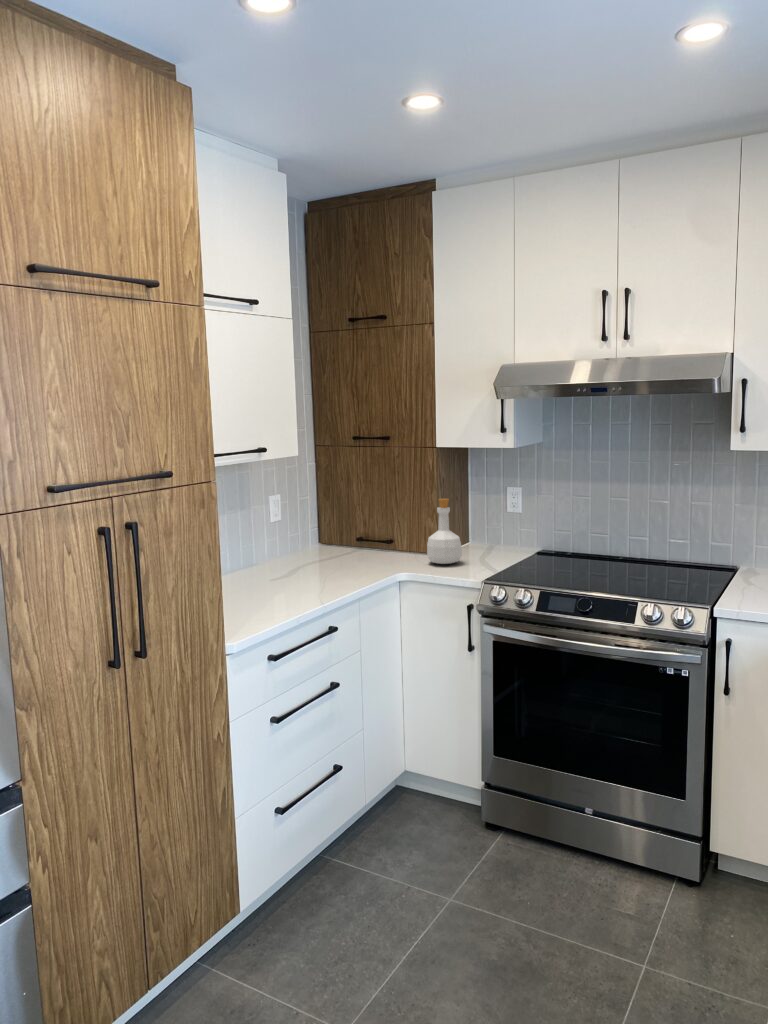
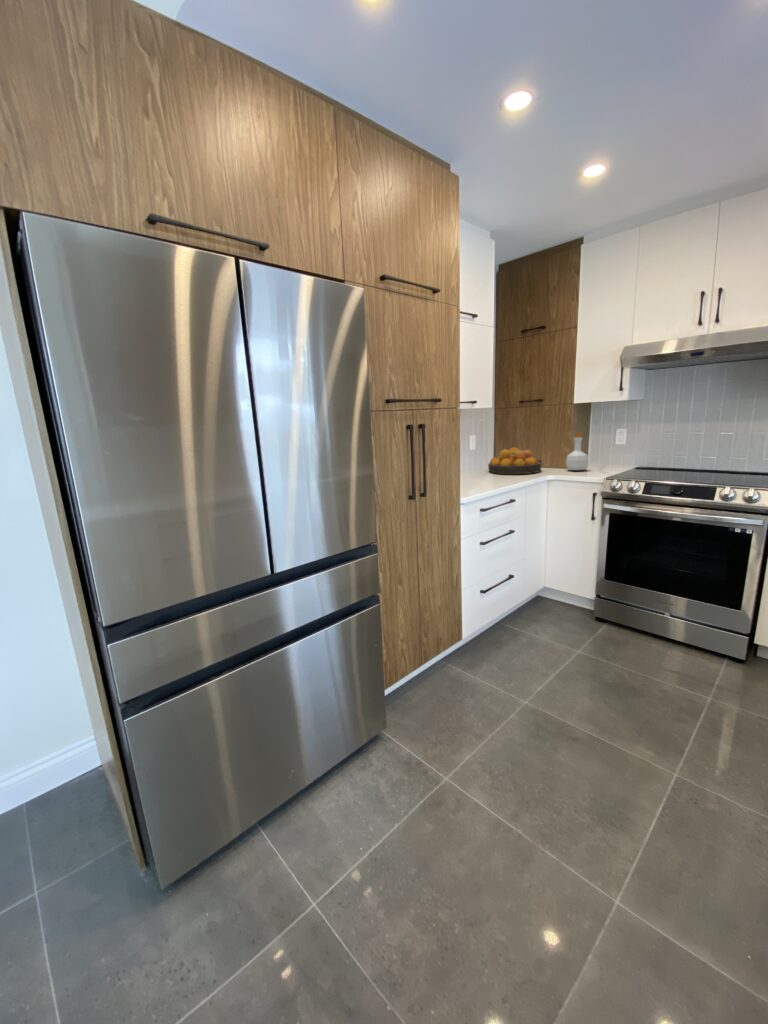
fruit bowl: none [296,523,386,576] -> present [488,447,541,474]

